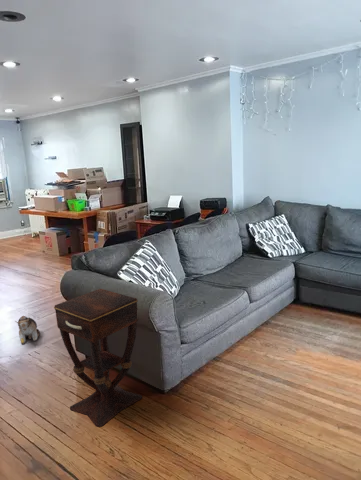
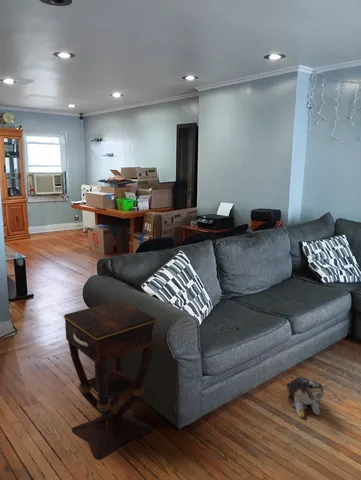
plush toy: present [17,316,40,344] -> present [287,377,327,417]

